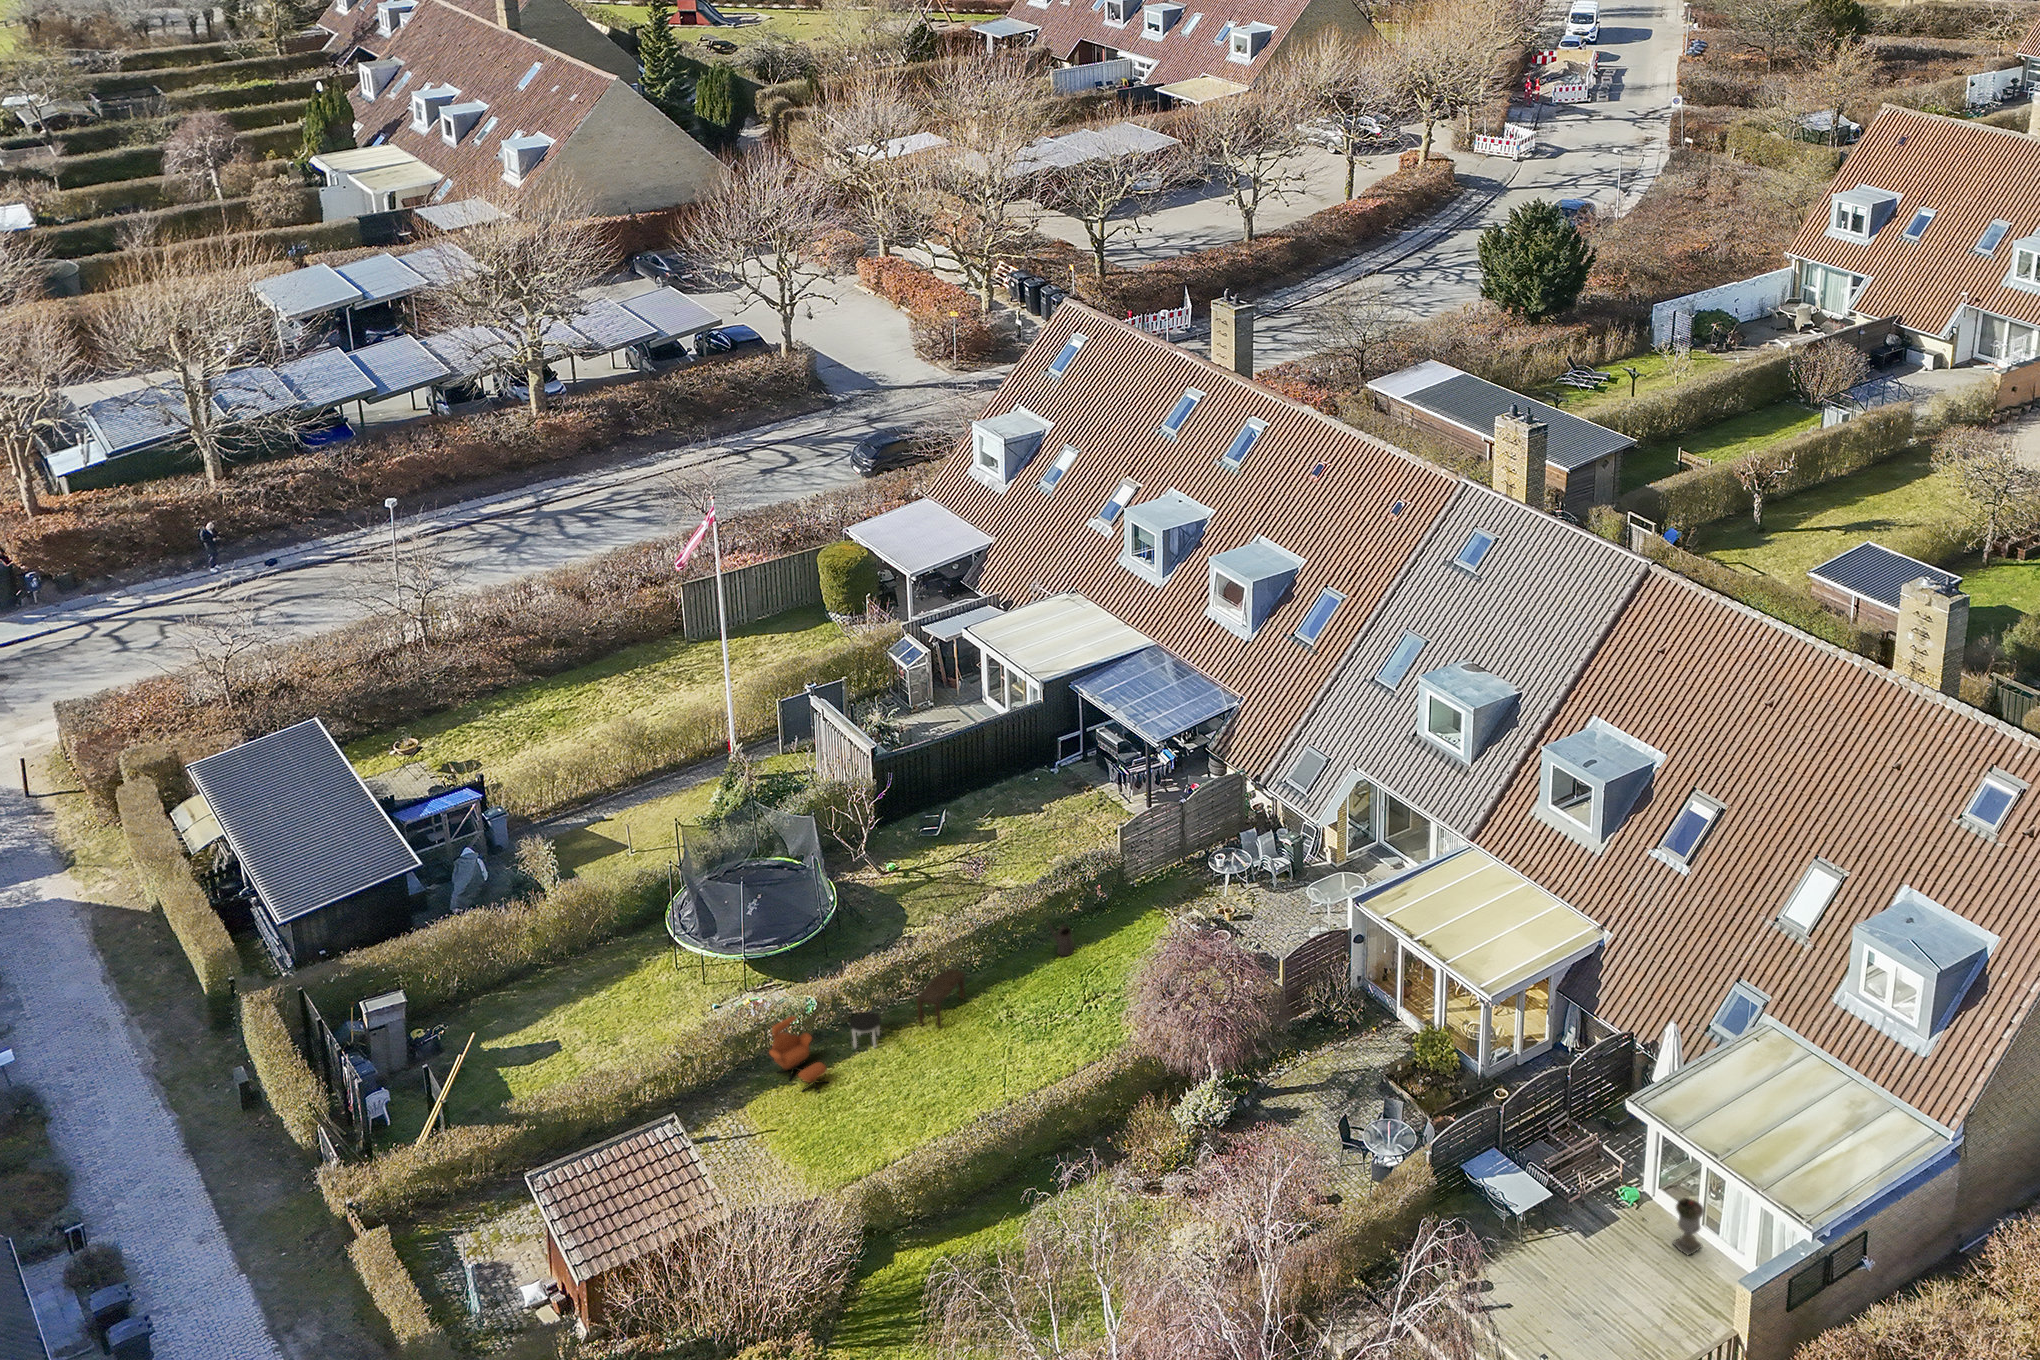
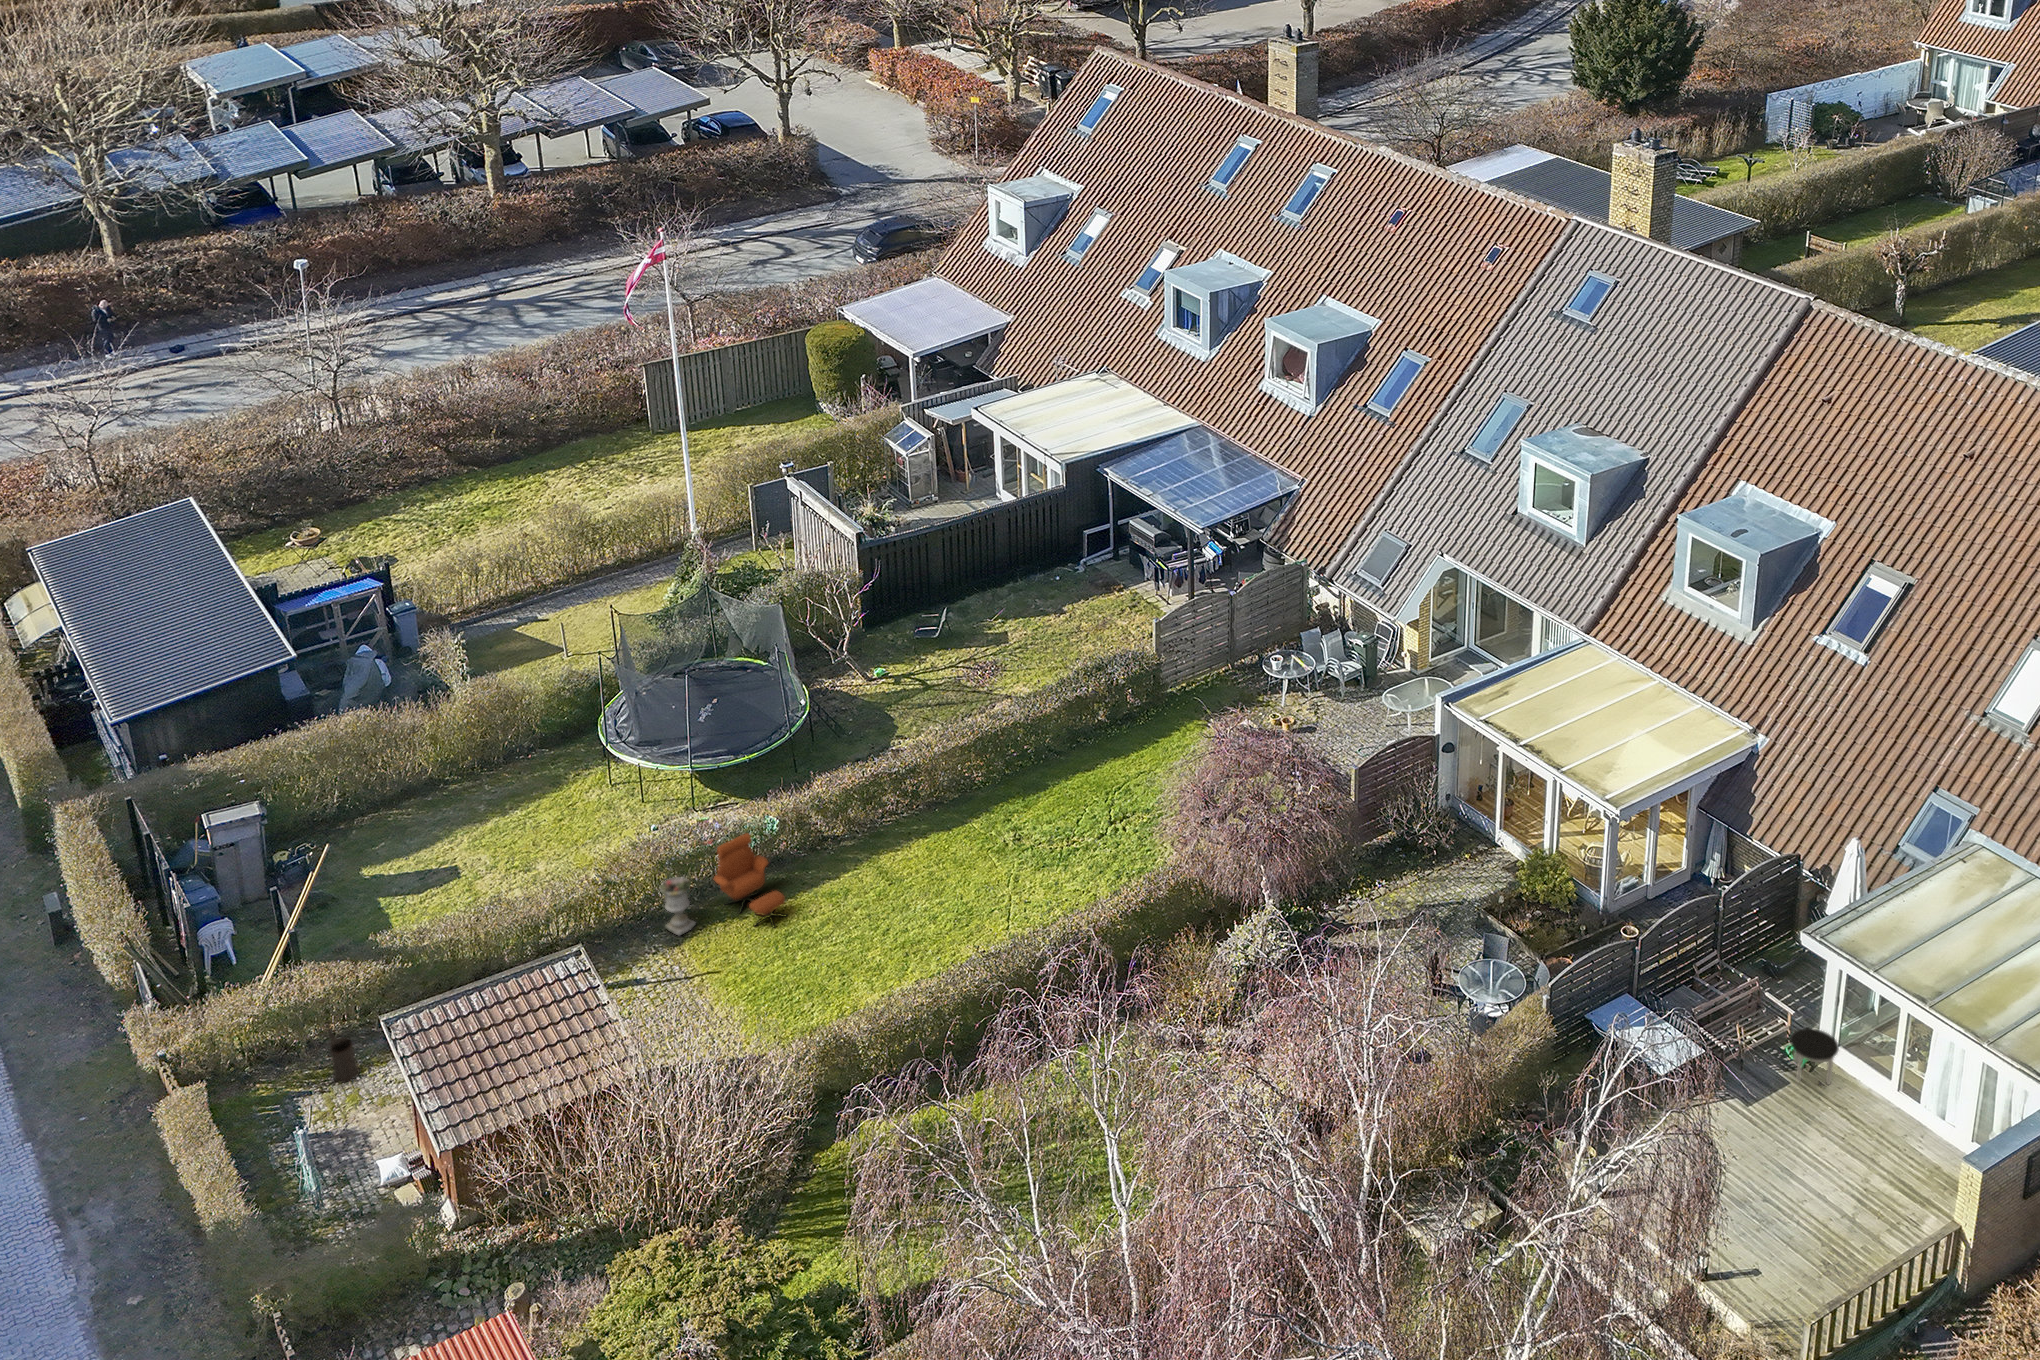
watering can: present [1047,920,1075,956] -> present [326,1023,360,1083]
bench: present [916,969,965,1028] -> none [899,782,961,854]
round table: present [850,1012,881,1048] -> present [1790,1028,1839,1085]
planter: present [1673,1198,1704,1255] -> present [660,877,695,935]

